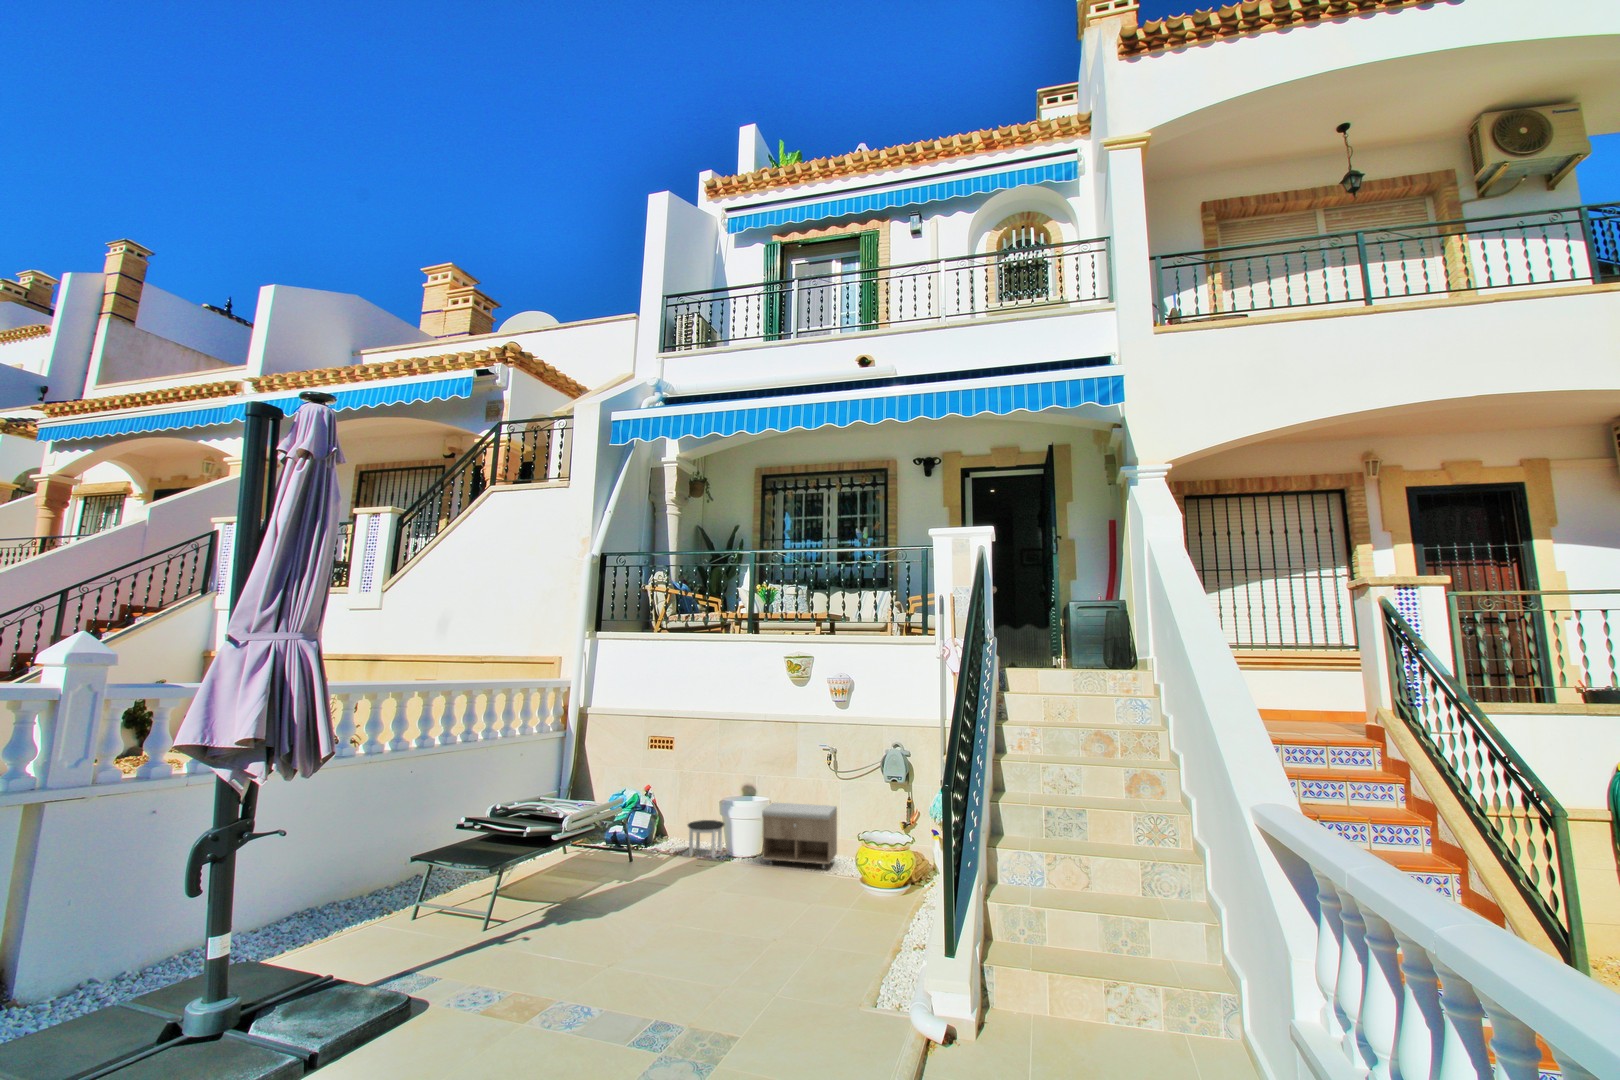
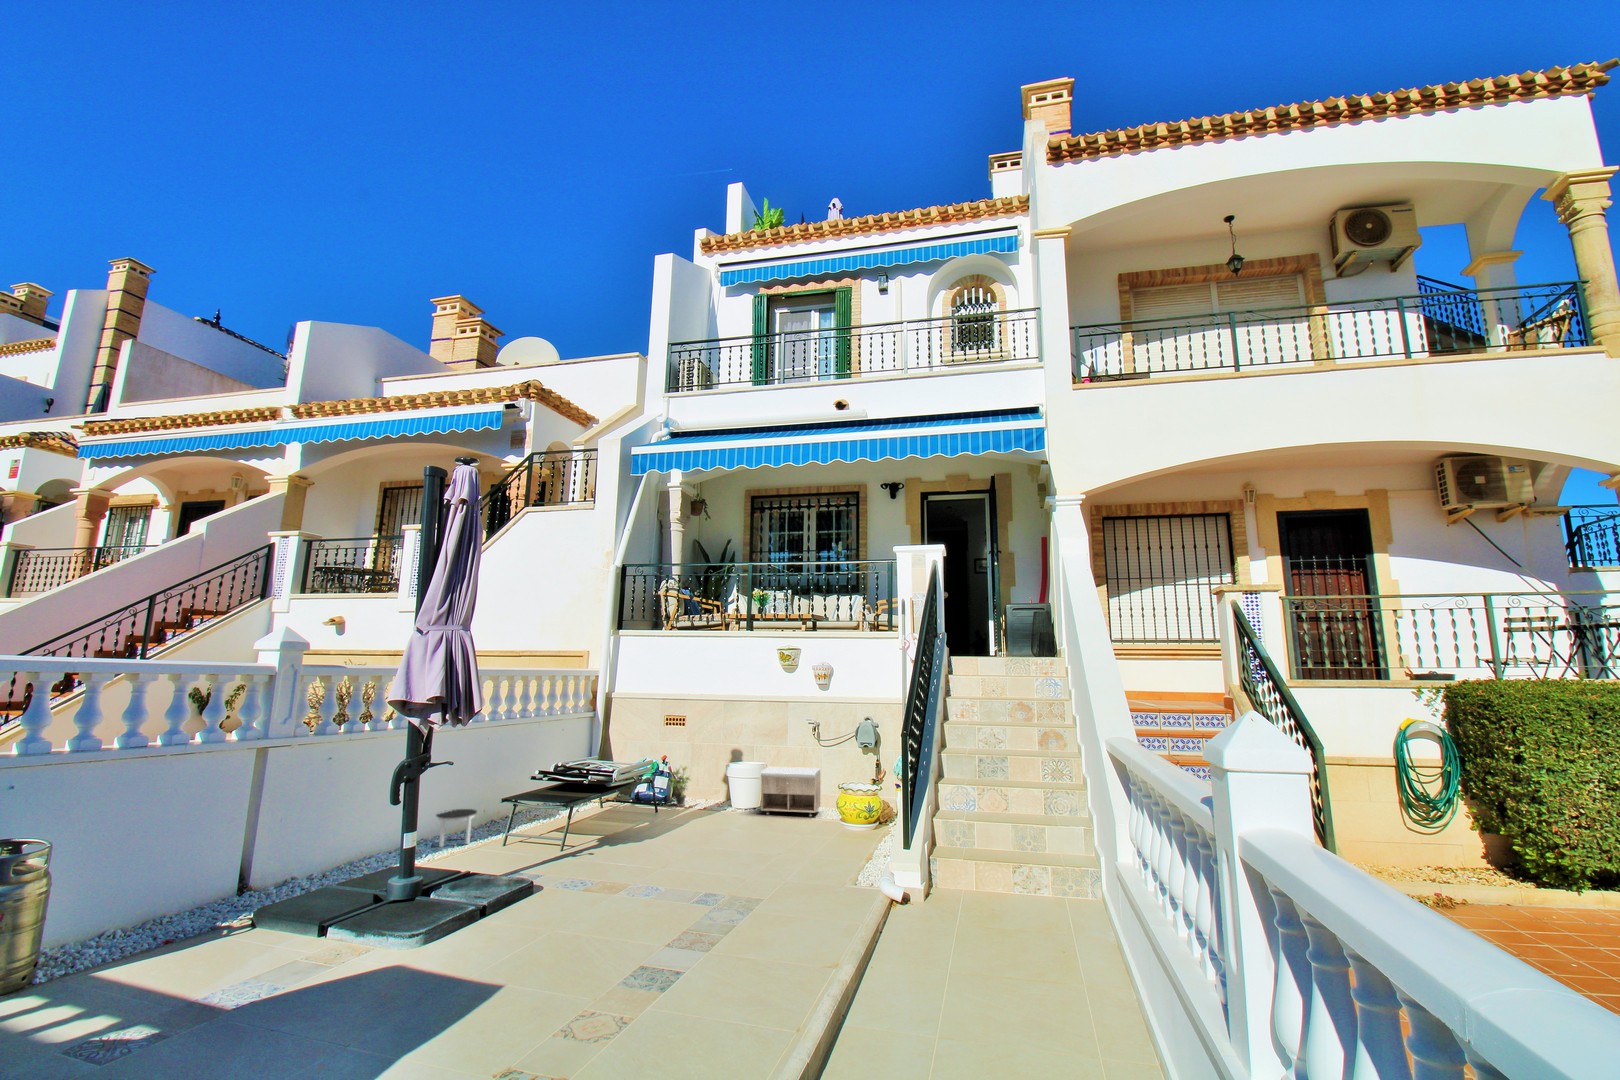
potted plant: none [653,797,679,849] -> present [670,766,690,806]
round table: present [688,820,724,858] -> present [436,809,477,847]

